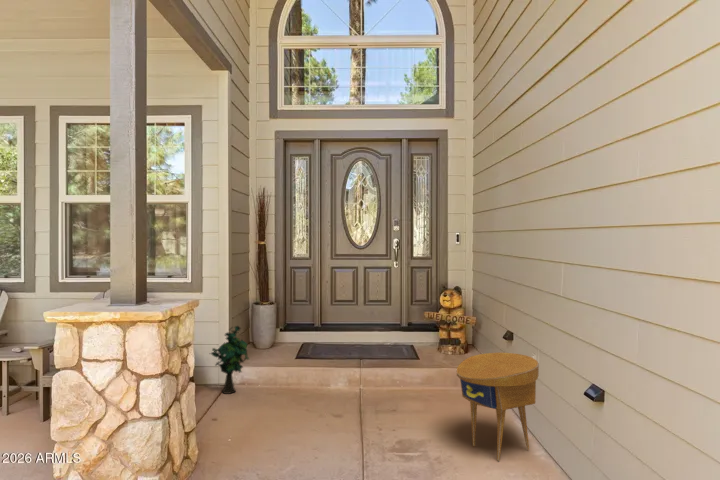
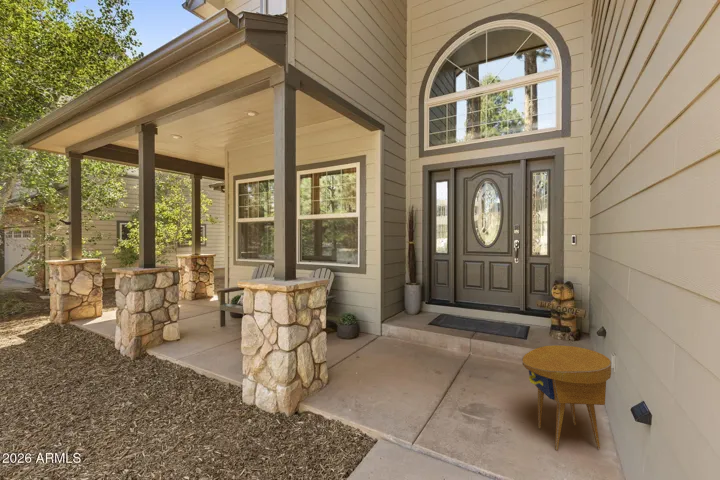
decorative plant: present [211,326,249,394] -> none [365,298,391,342]

